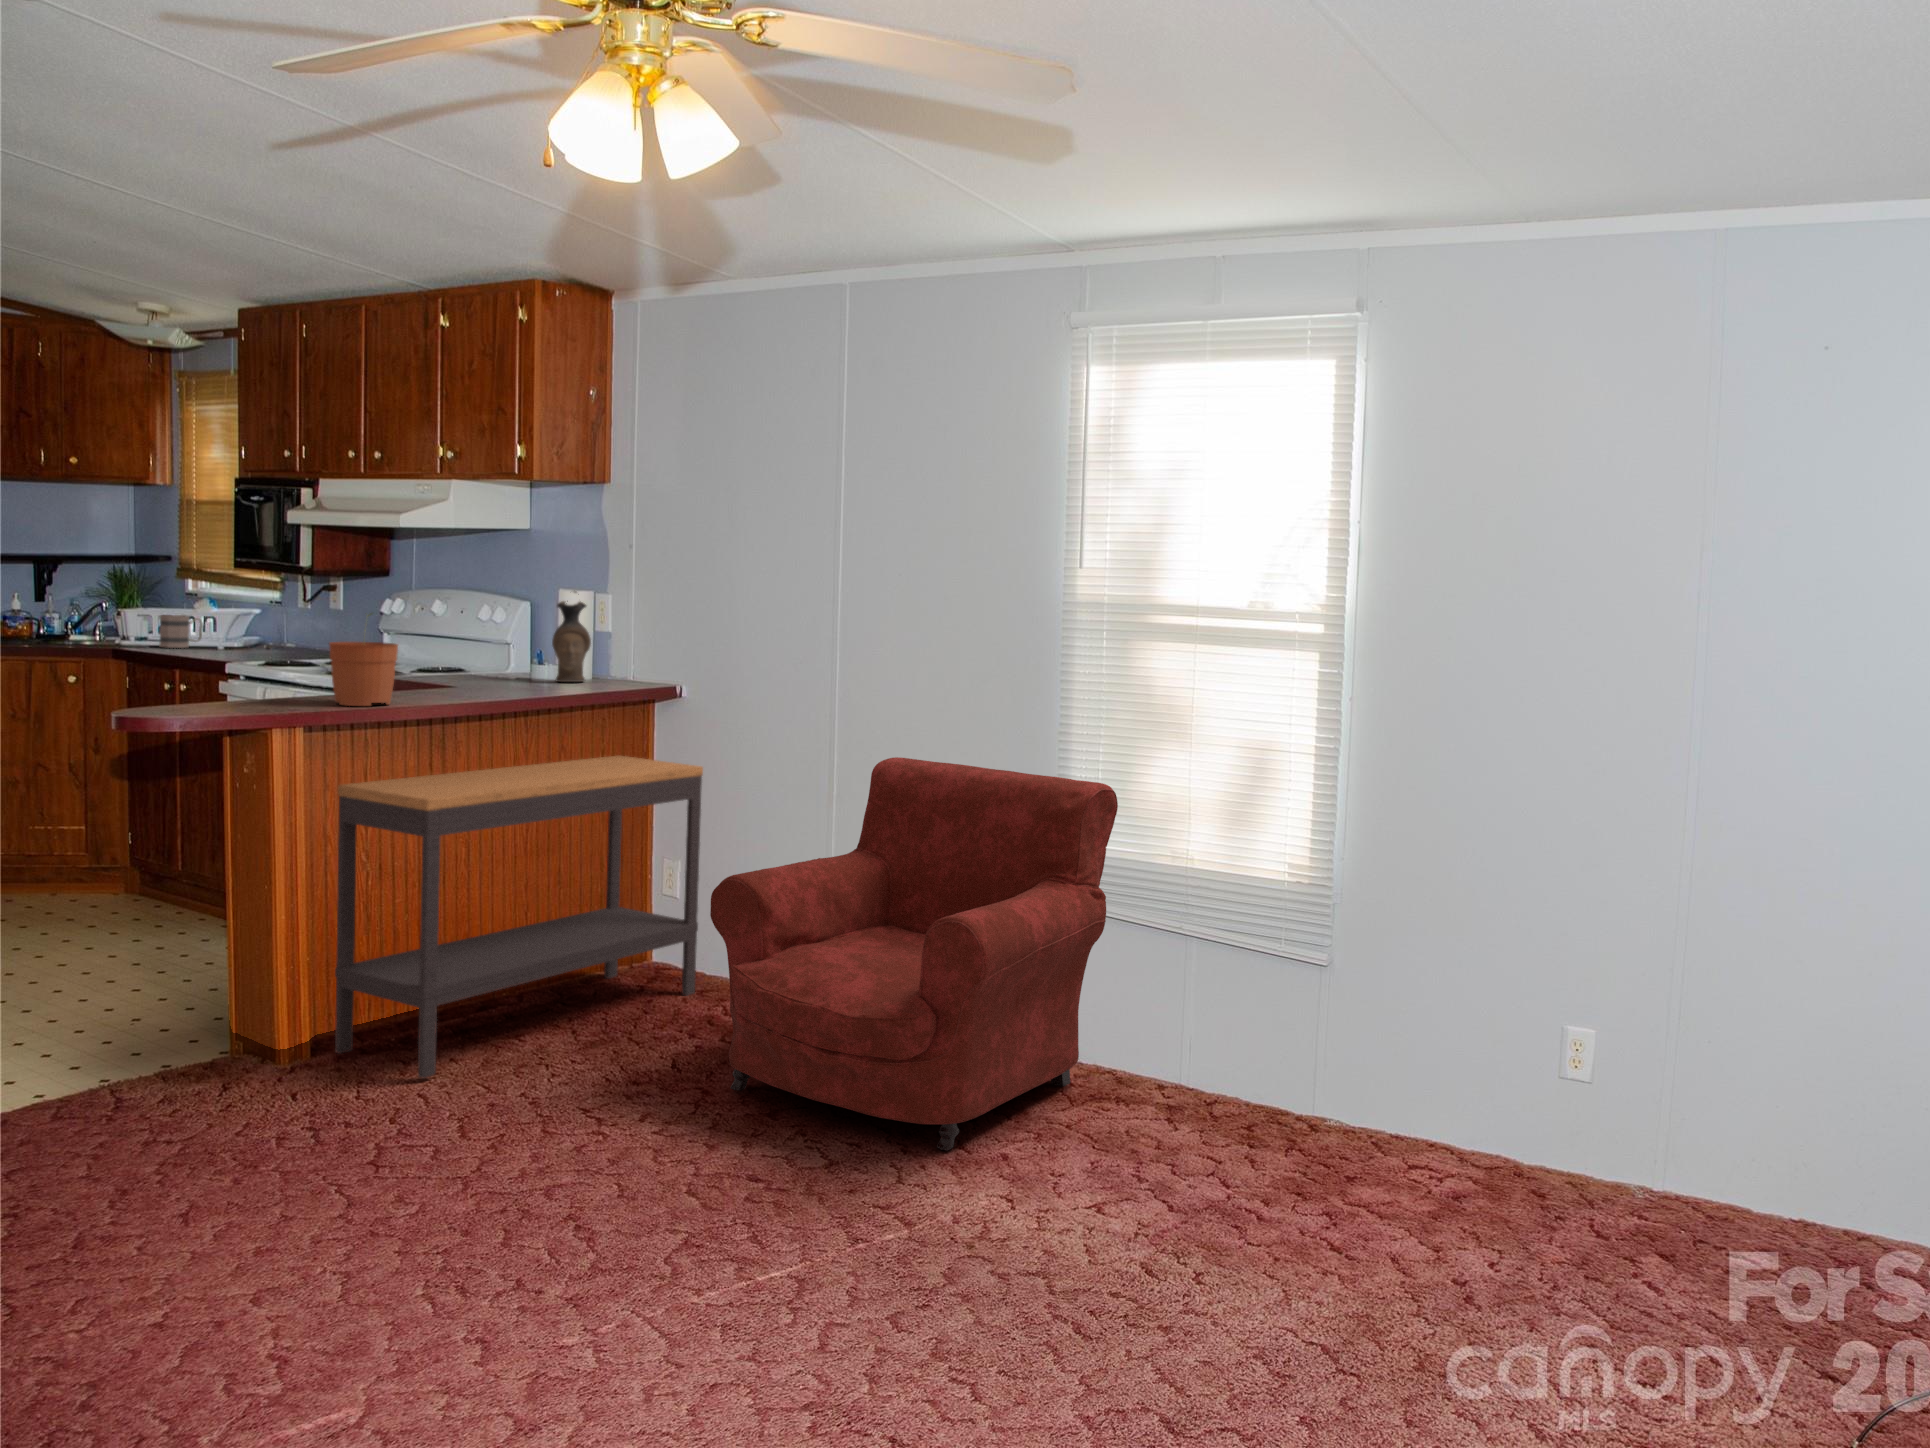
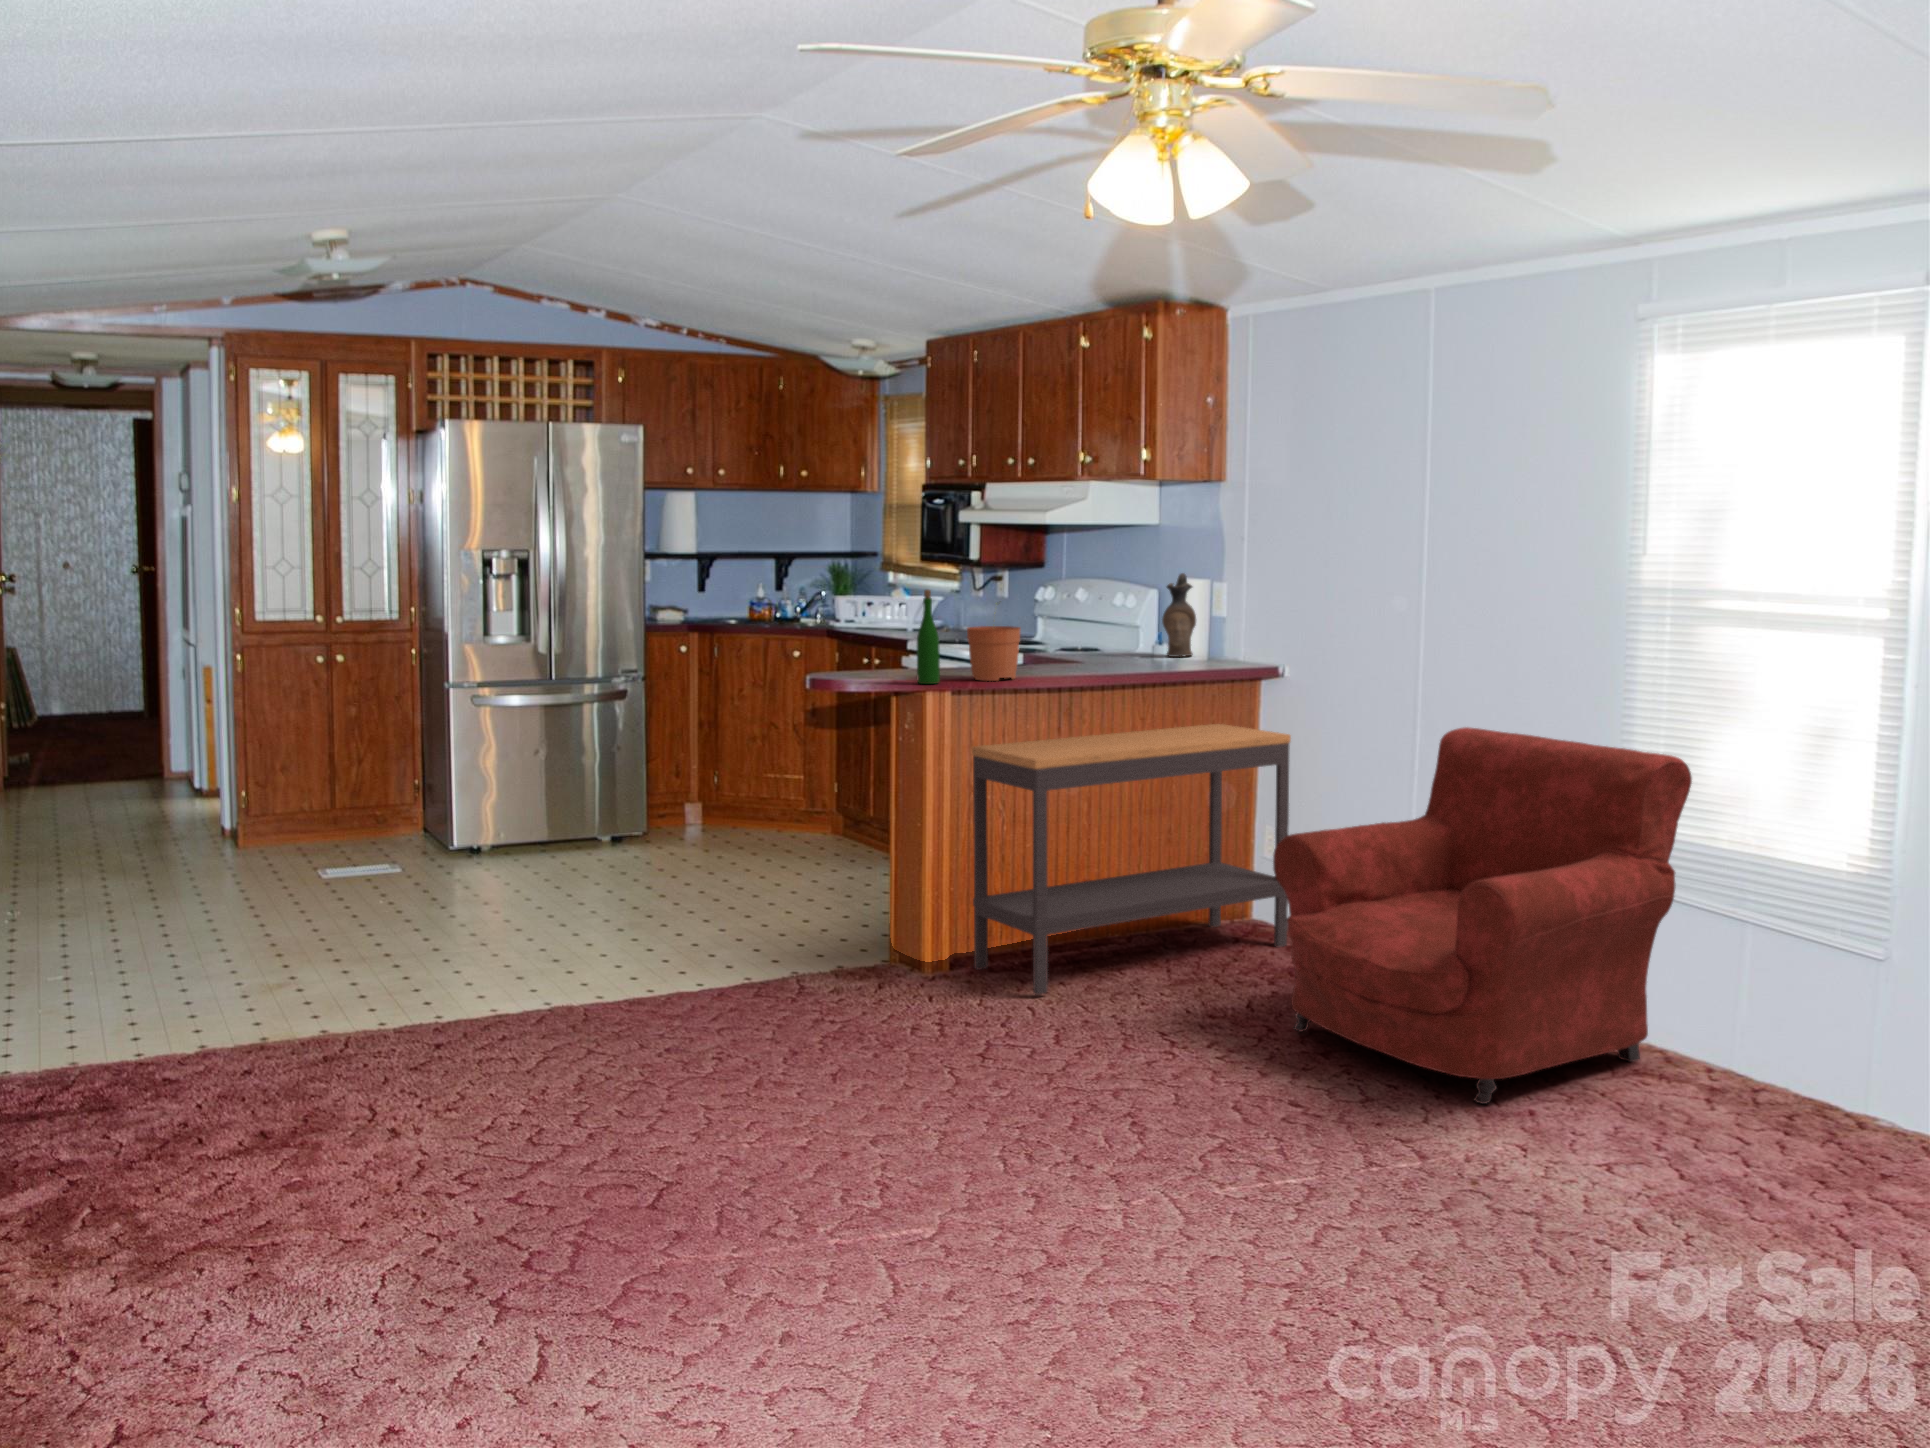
wine bottle: none [263,594,295,710] -> present [917,590,940,684]
mug: present [159,615,203,648] -> none [866,604,899,631]

